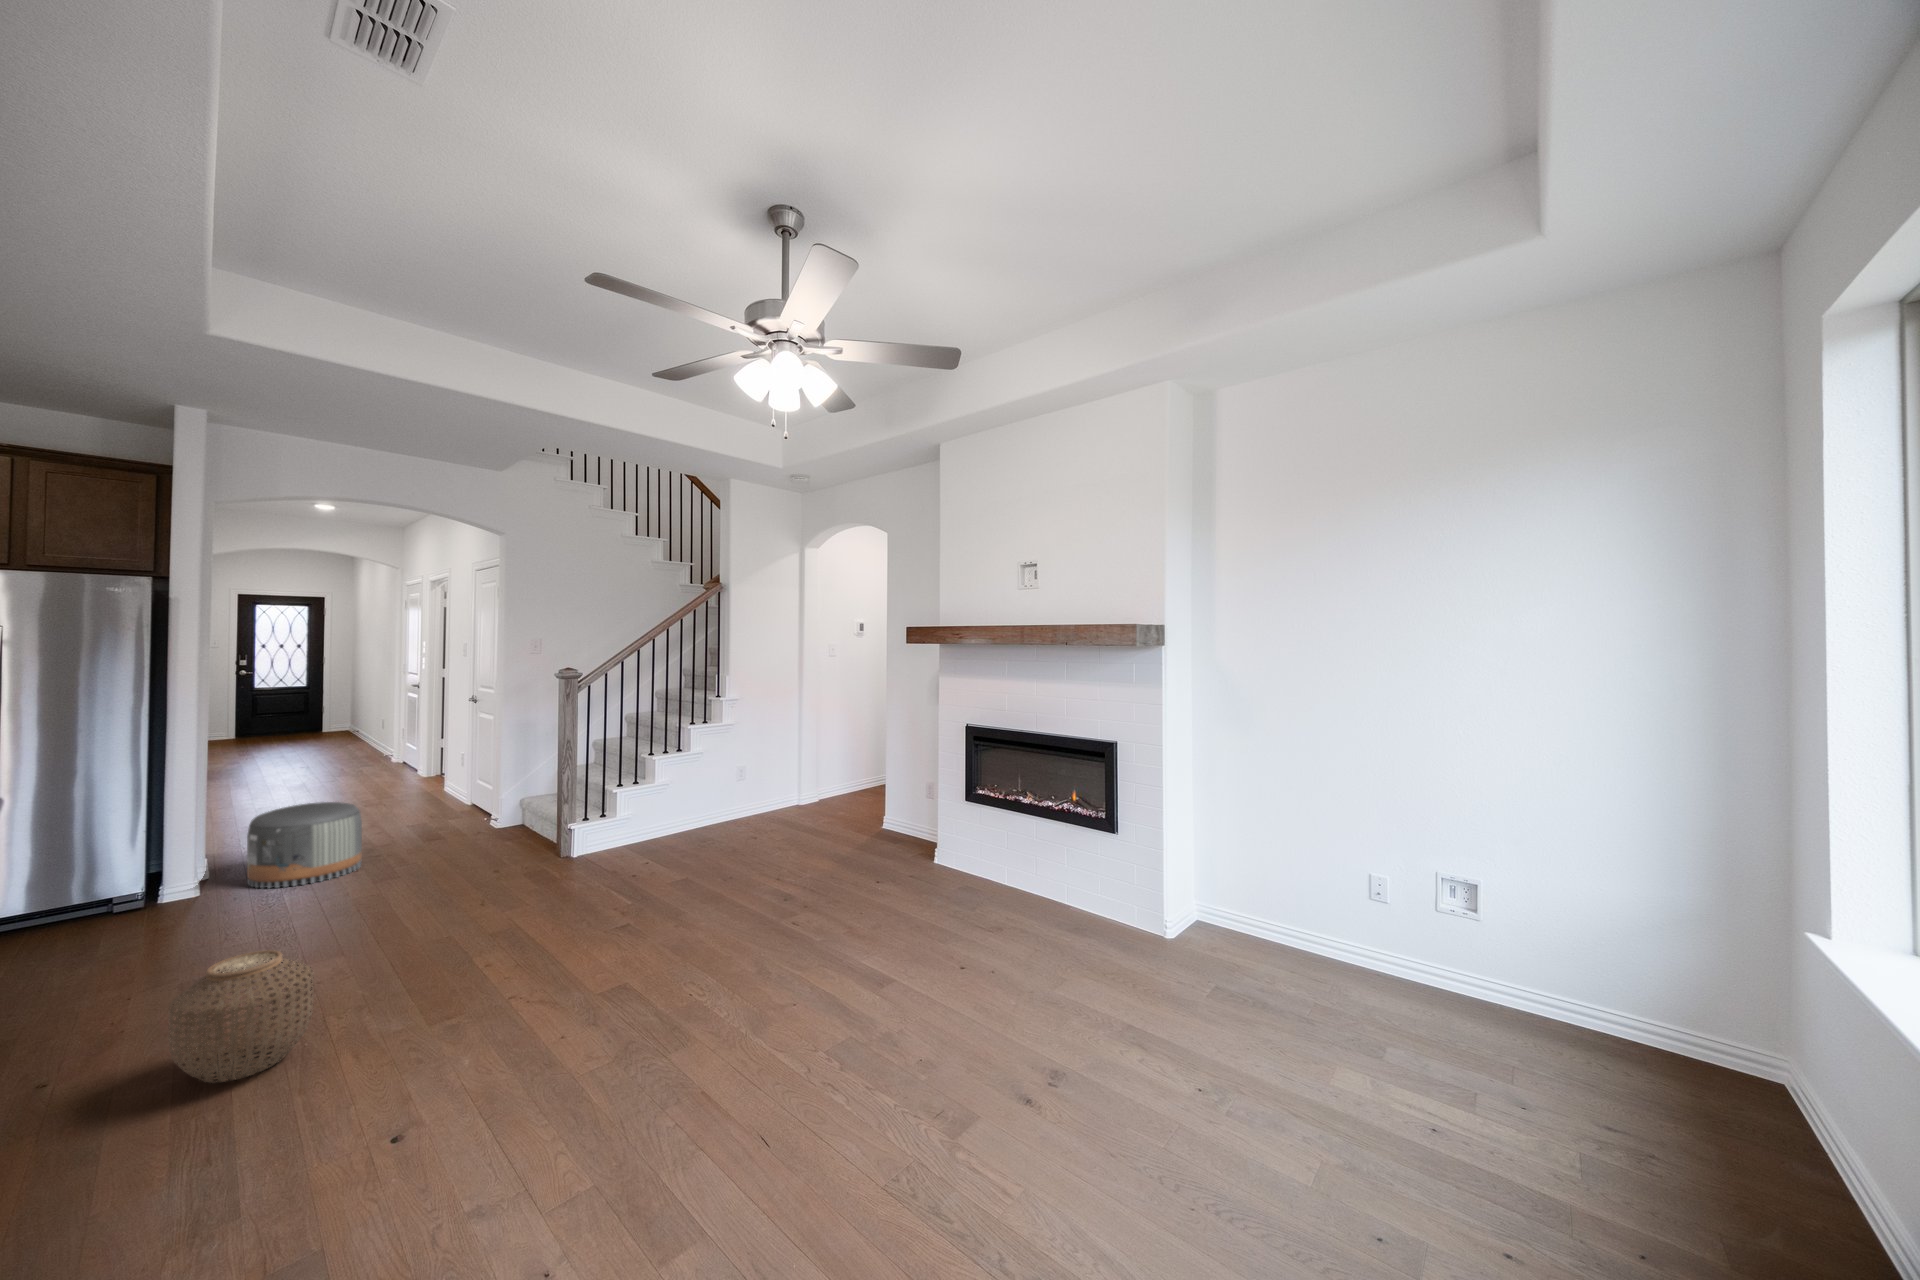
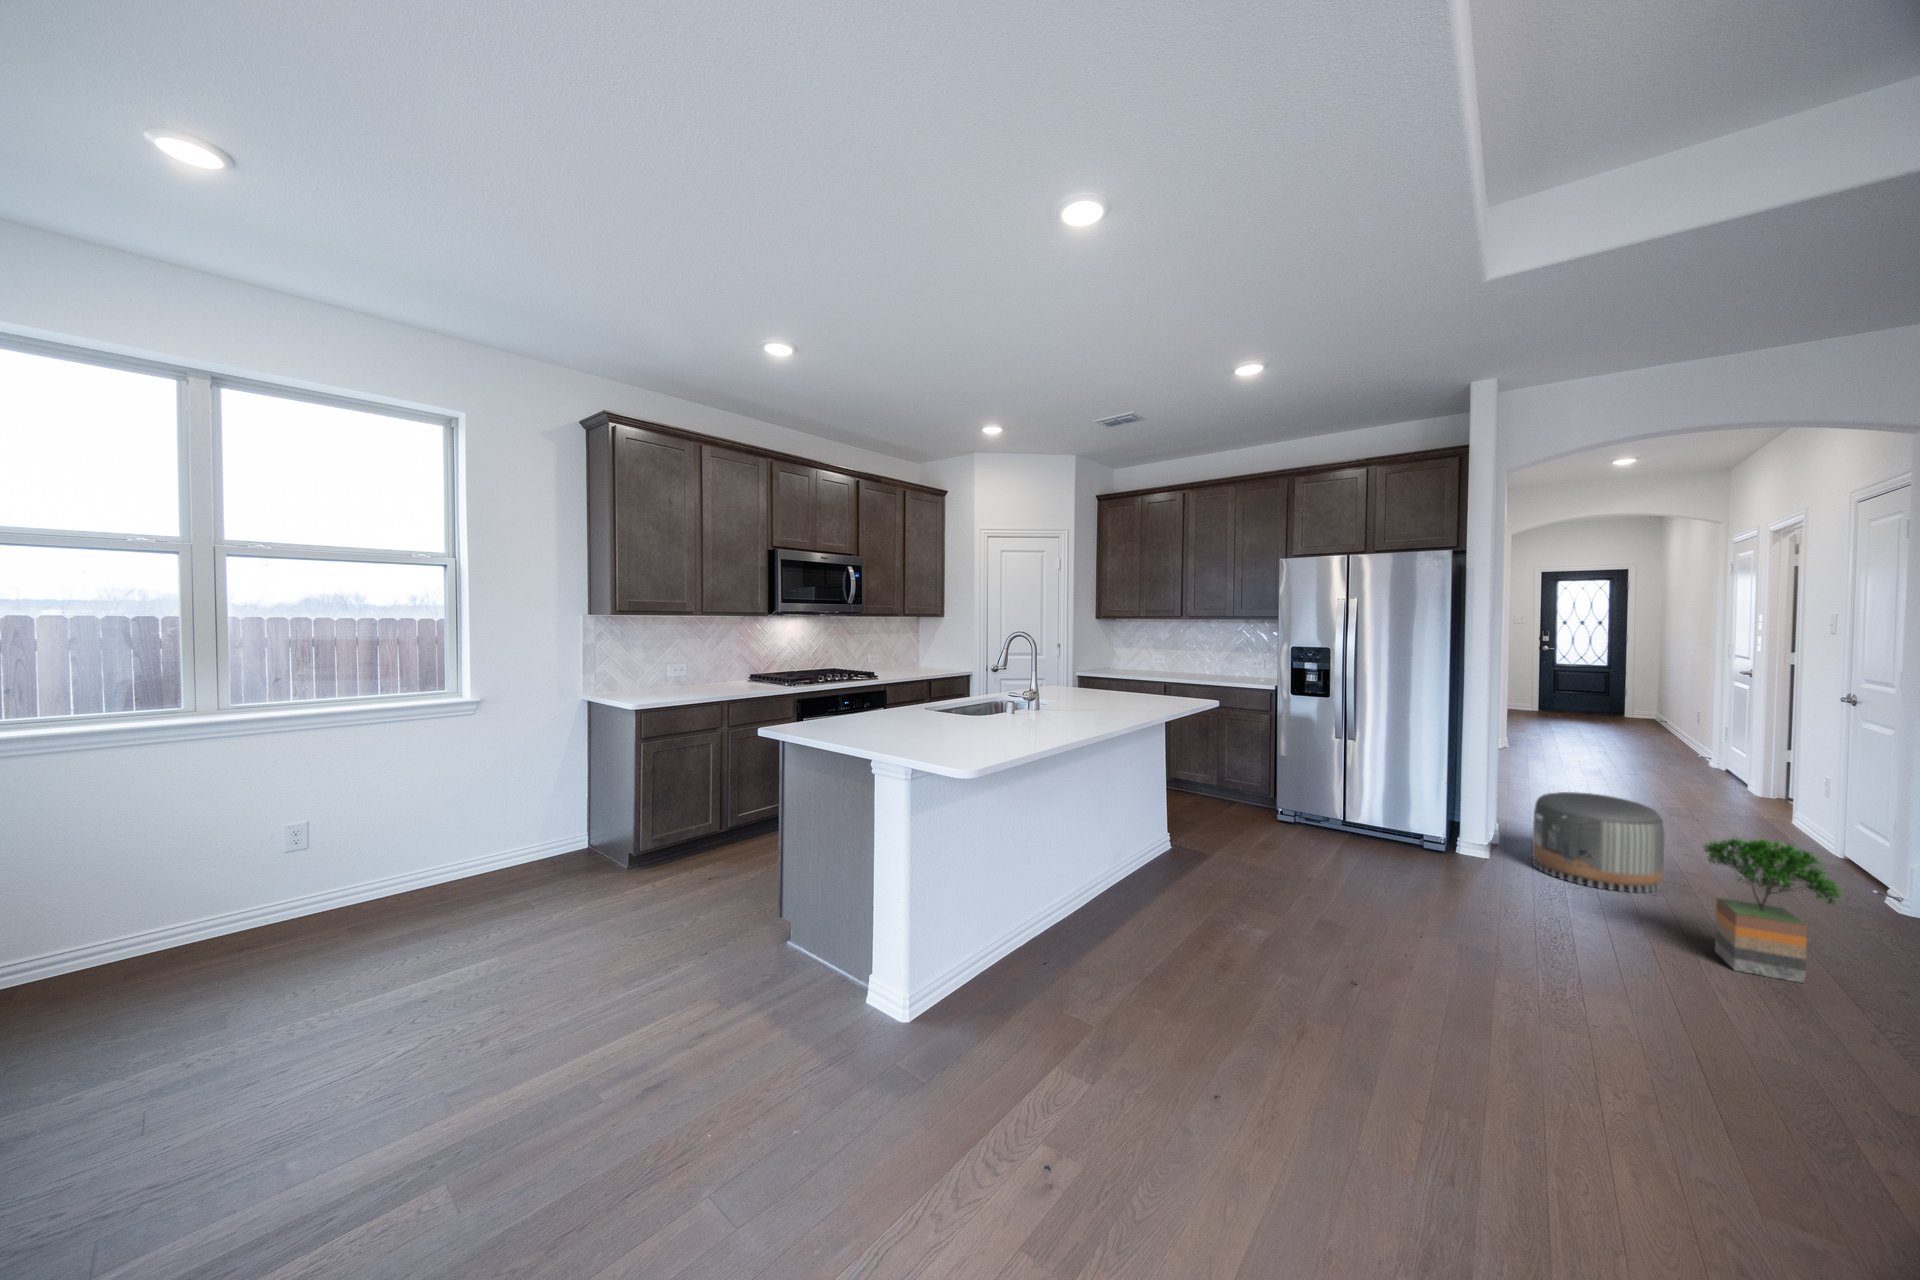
potted tree: none [386,802,467,902] -> present [1704,837,1842,983]
woven basket: present [169,950,314,1082] -> none [1435,956,1588,1114]

